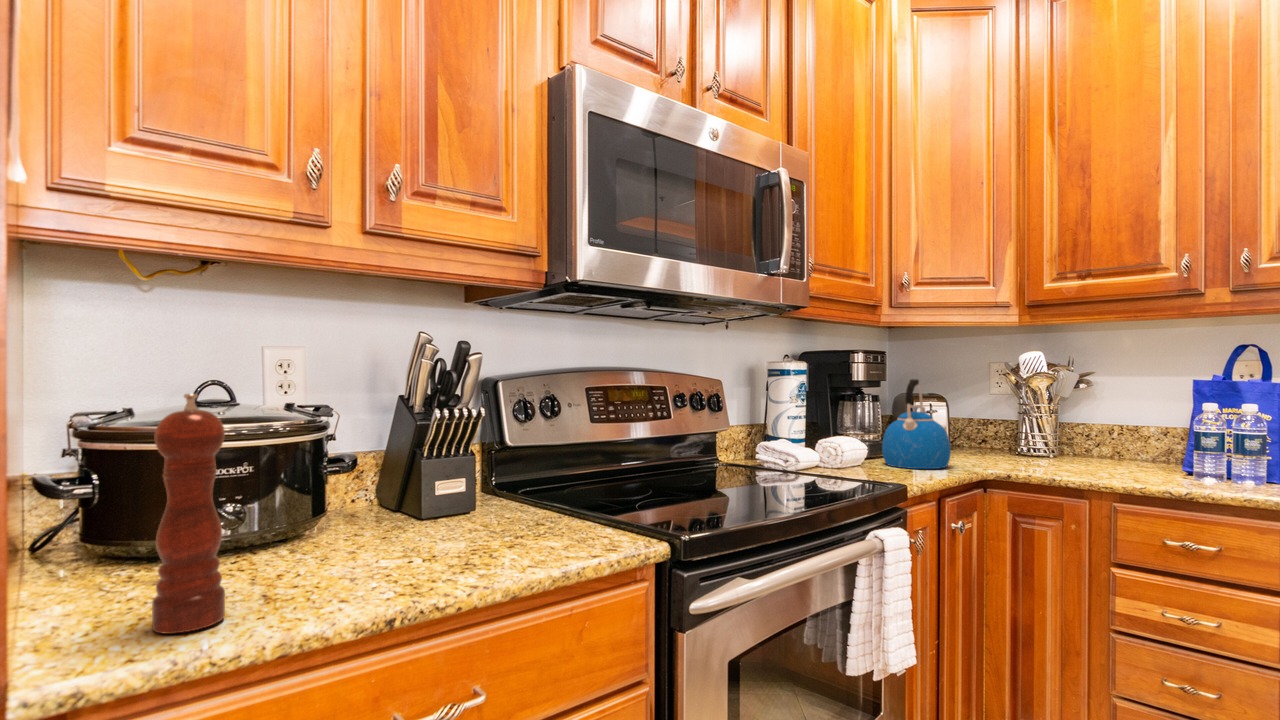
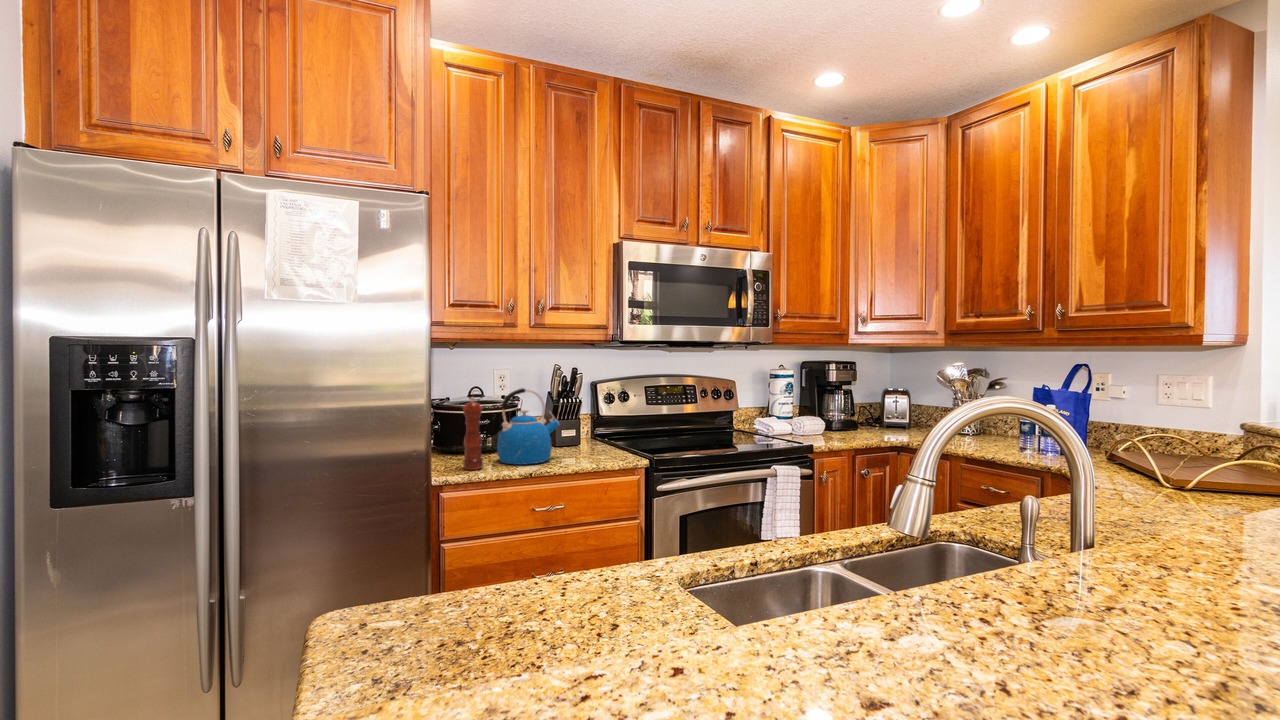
kettle: present [882,379,951,469] -> present [497,388,560,465]

